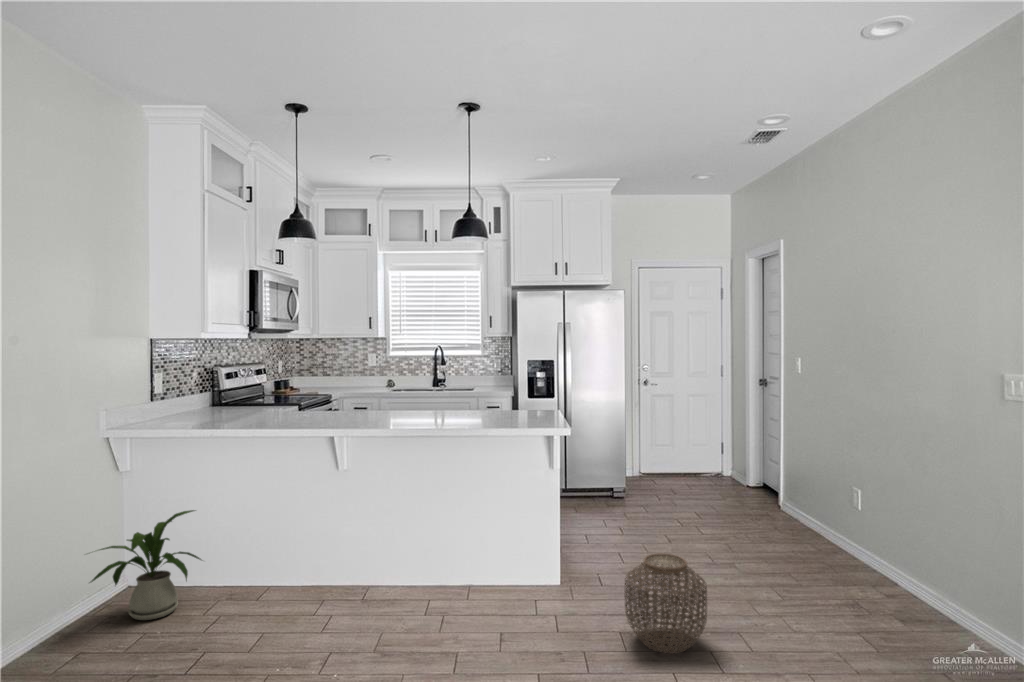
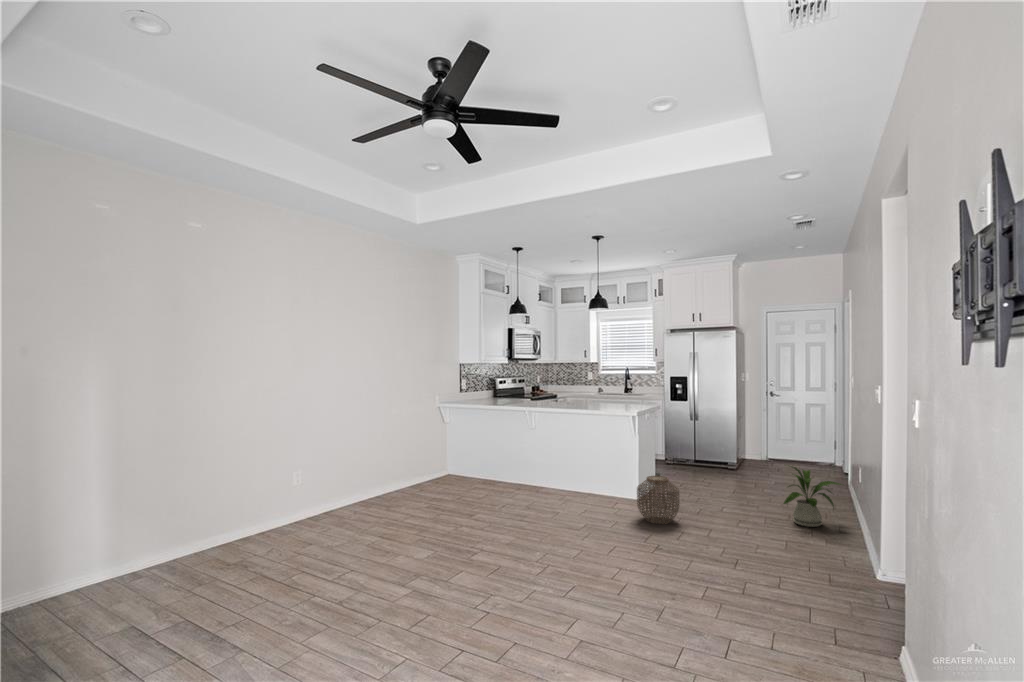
house plant: present [91,510,201,620] -> present [783,466,841,527]

